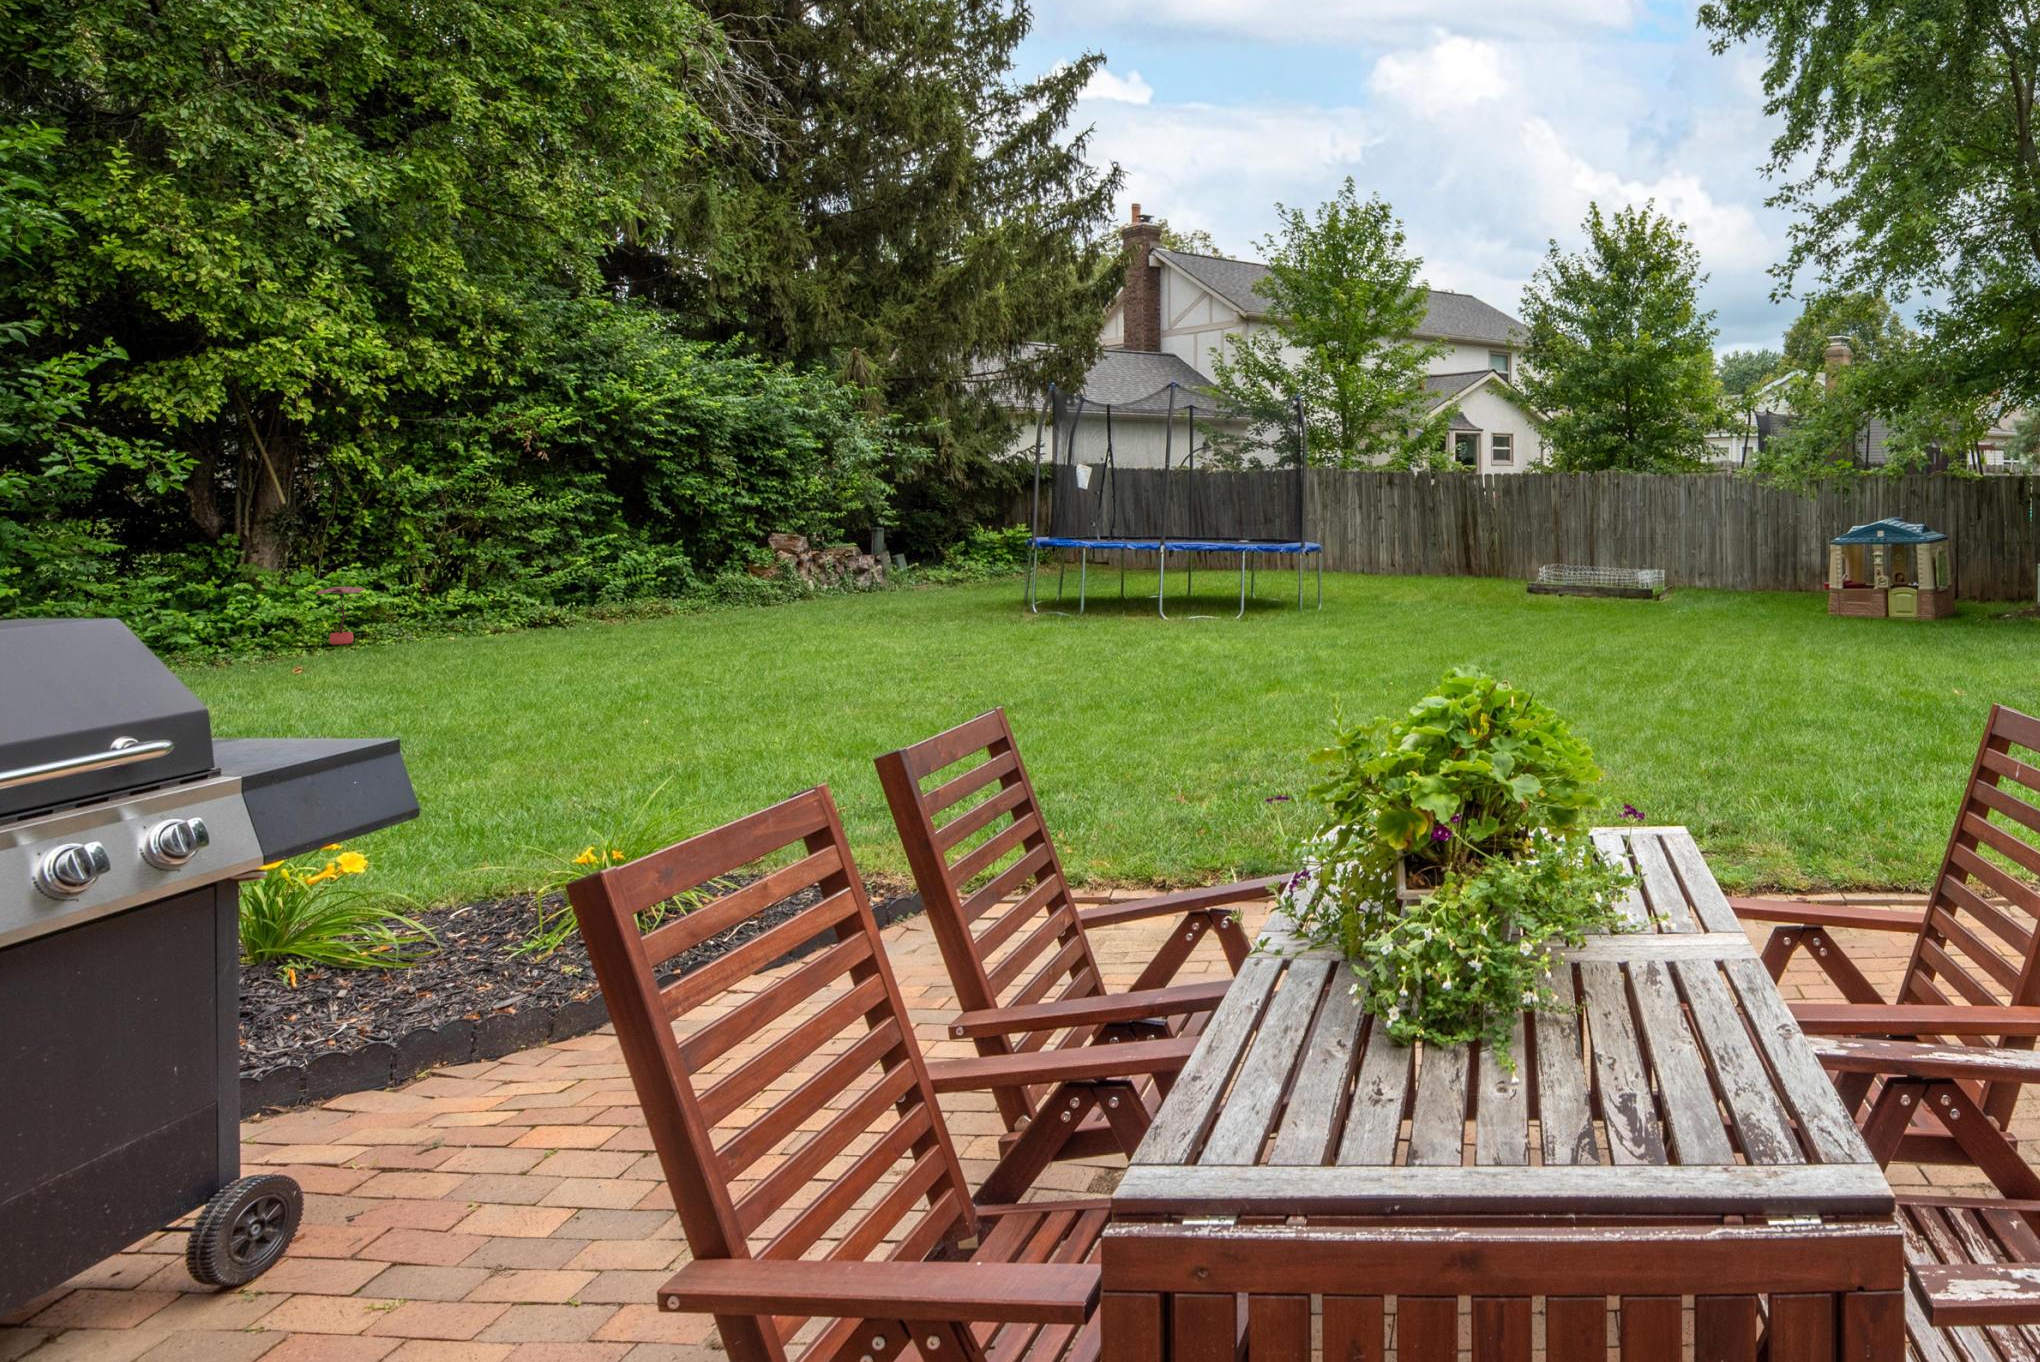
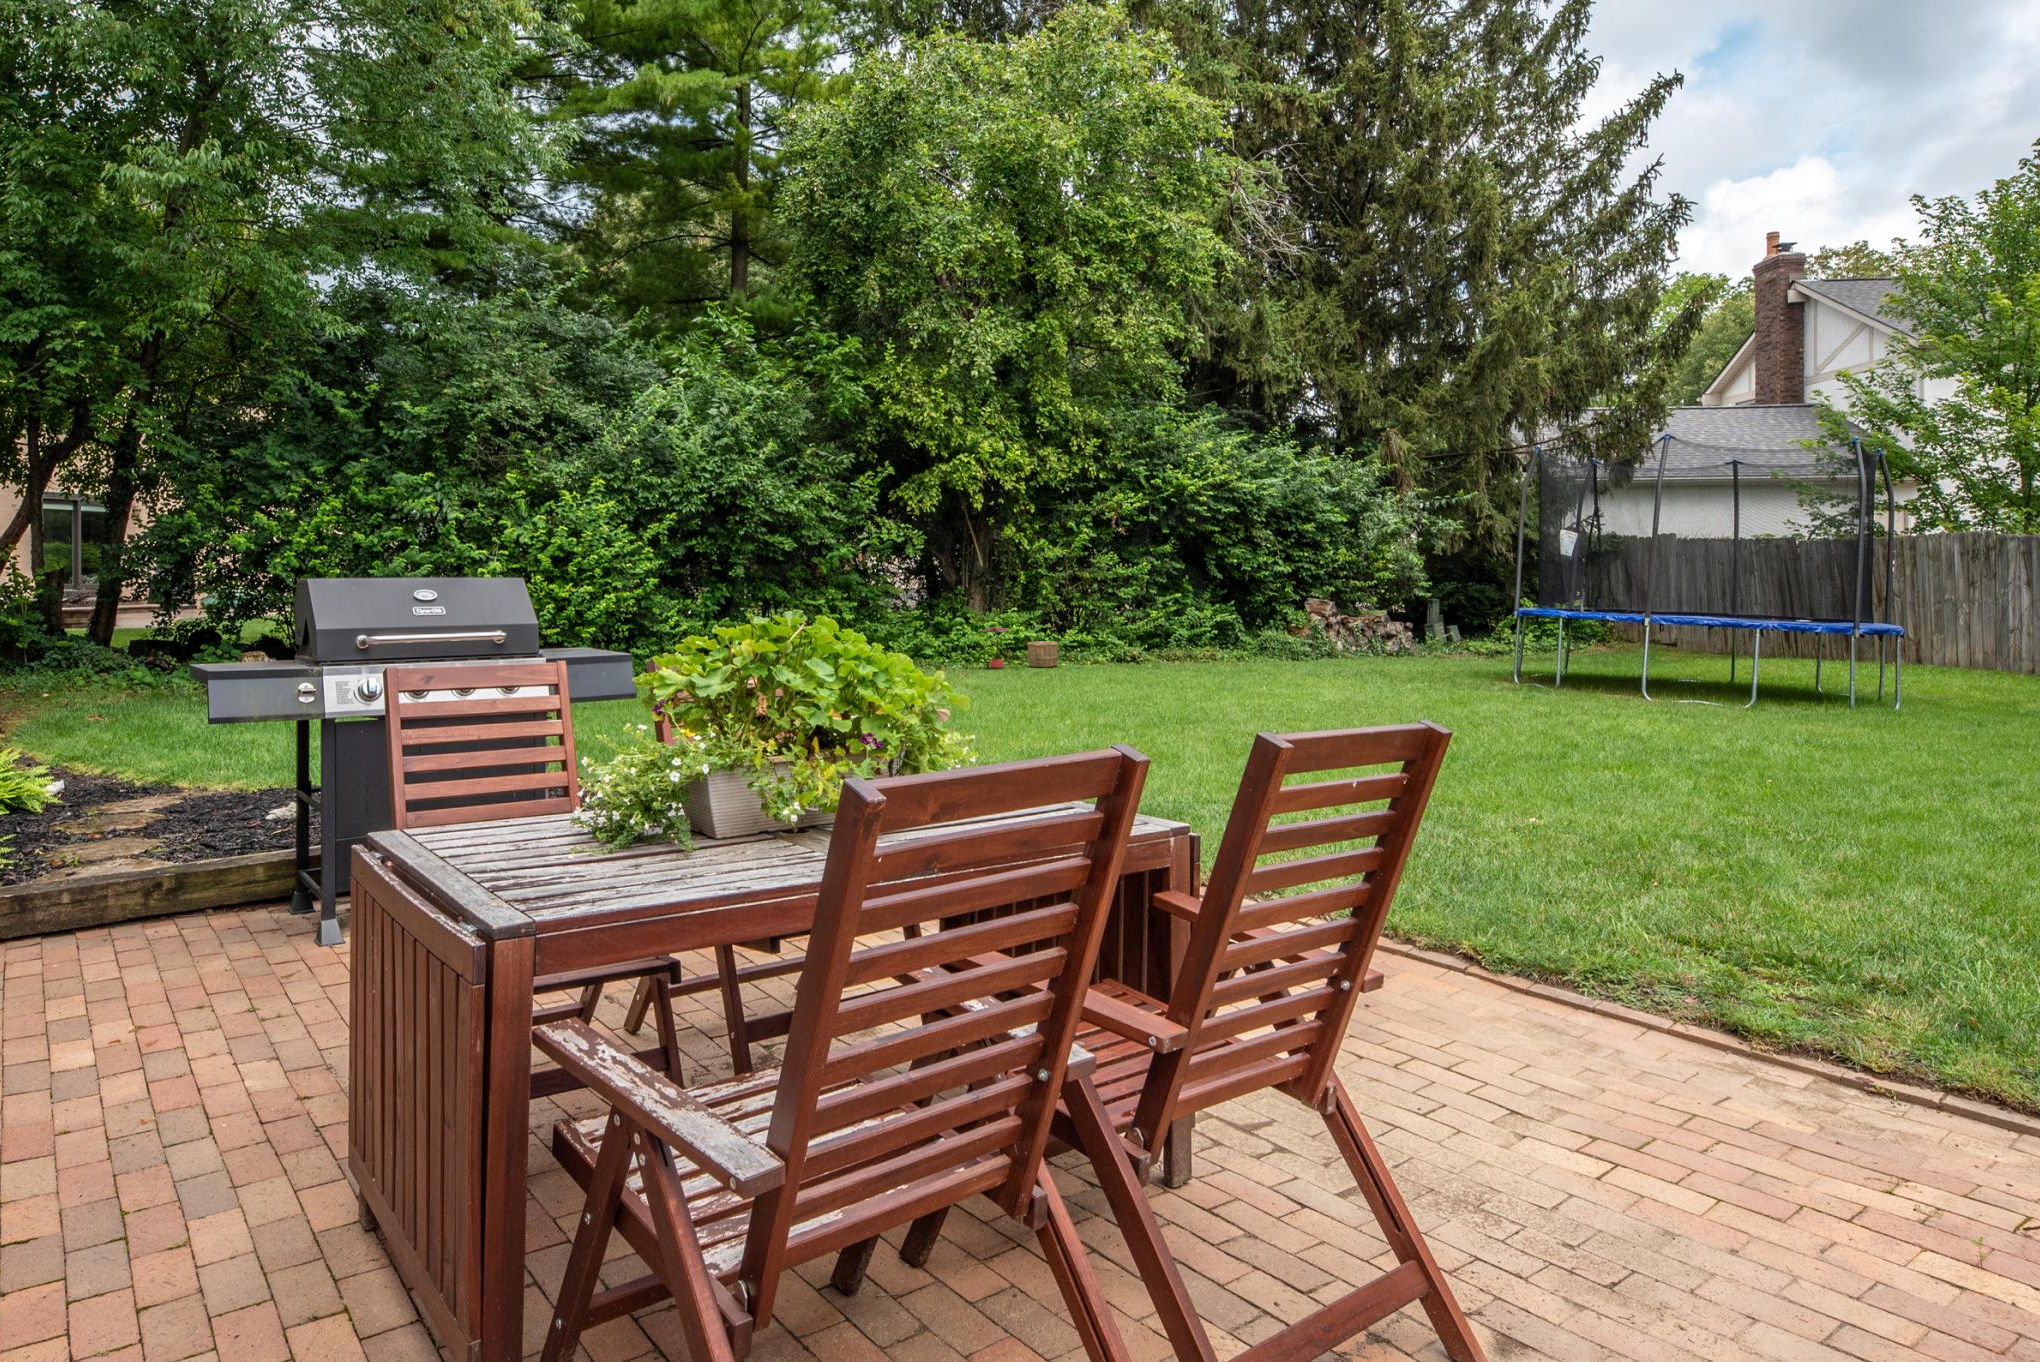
wooden bucket: none [393,602,447,638] -> present [1027,641,1059,667]

